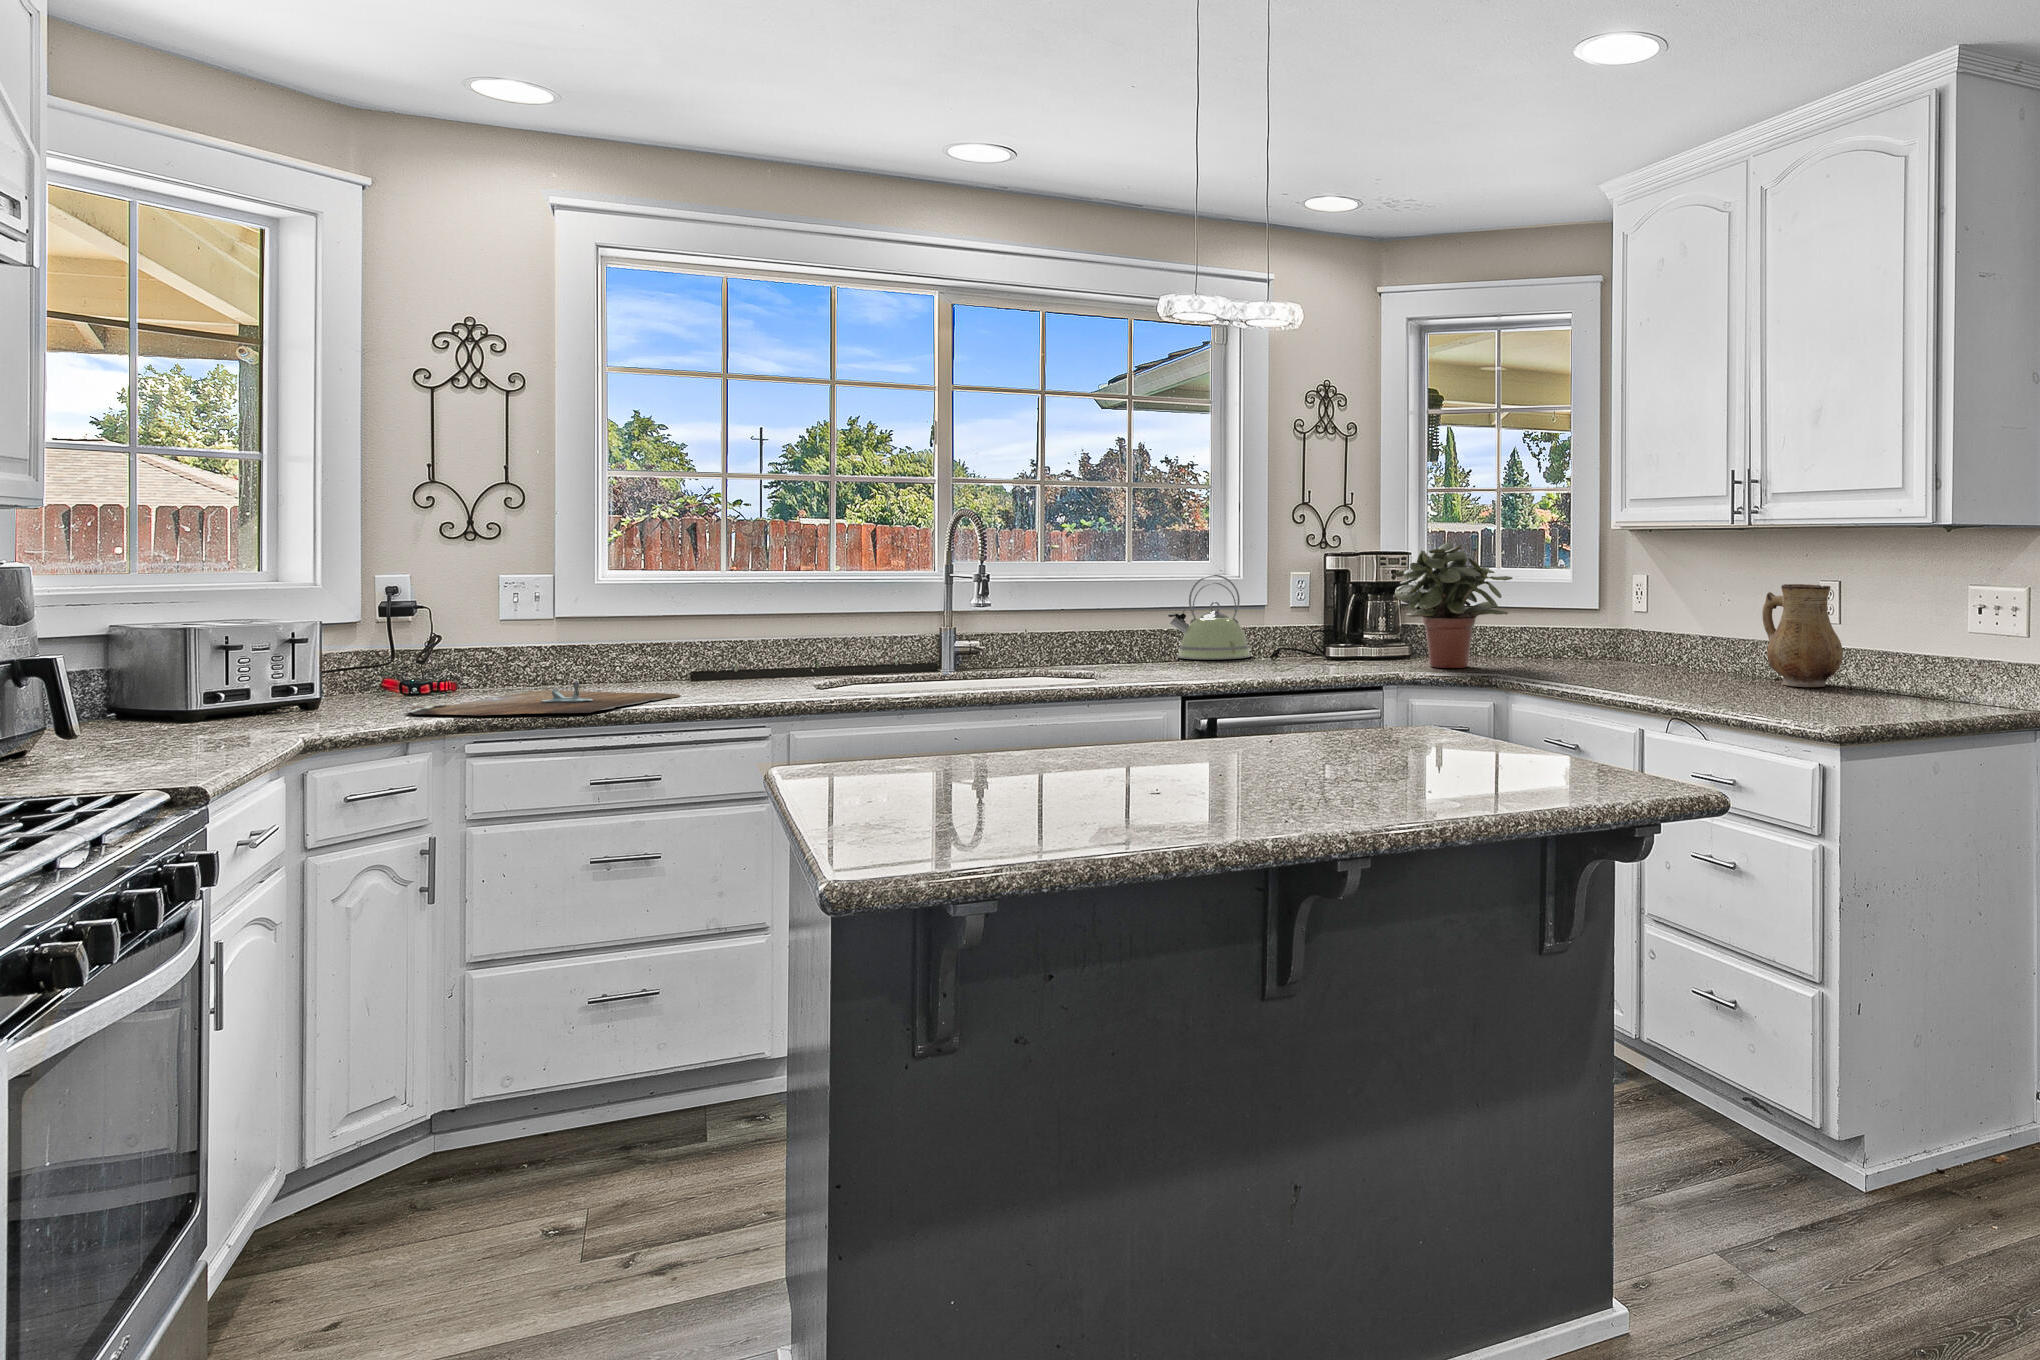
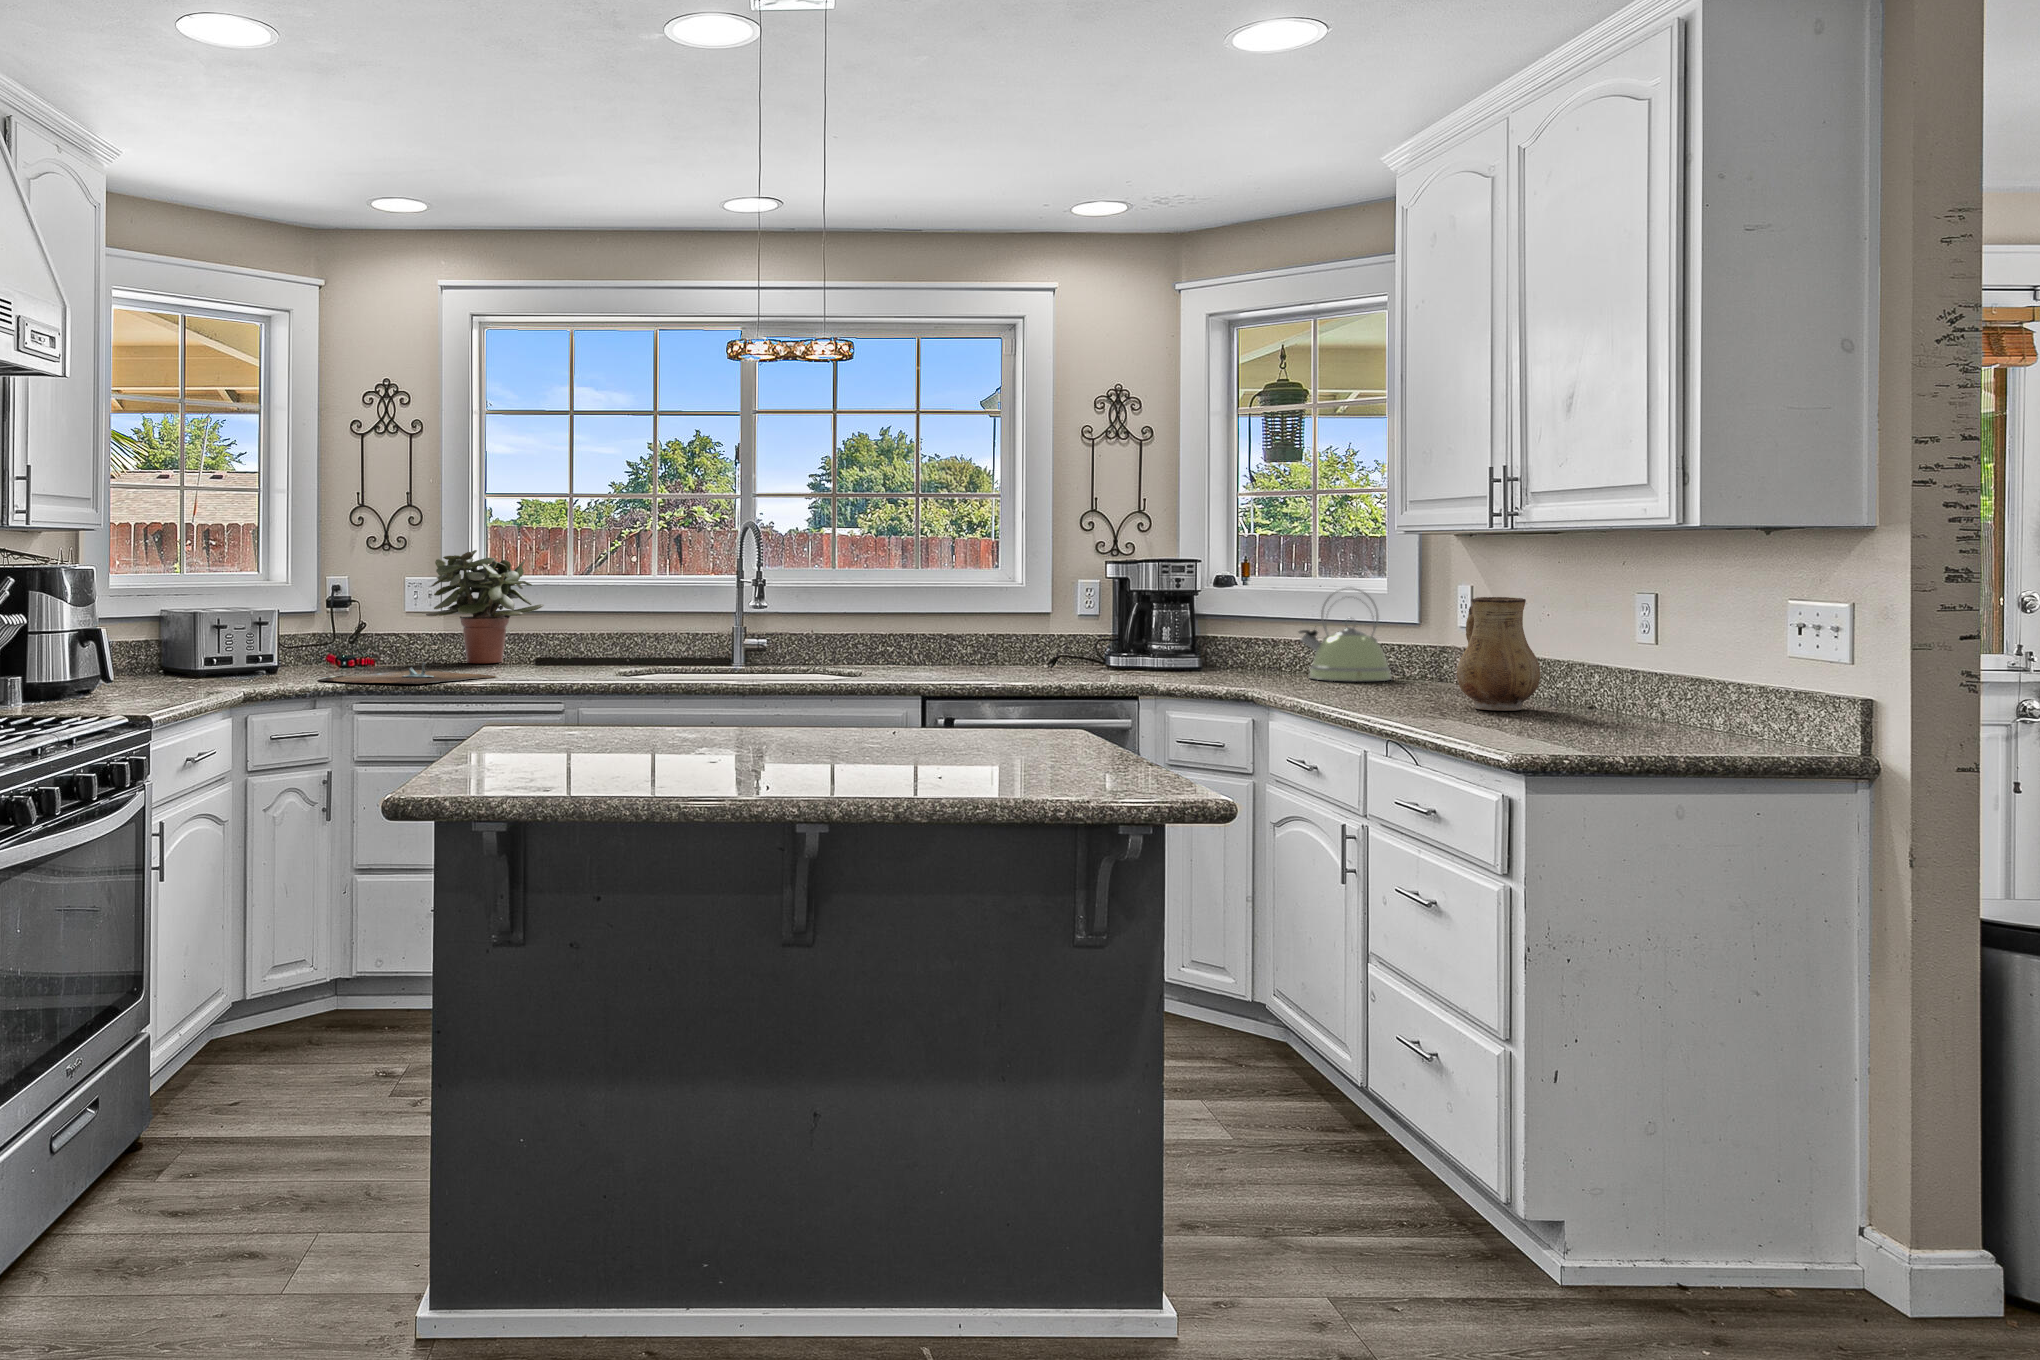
potted plant: present [1394,543,1513,668] -> present [426,550,544,663]
kettle: present [1168,575,1251,660] -> present [1299,588,1391,682]

